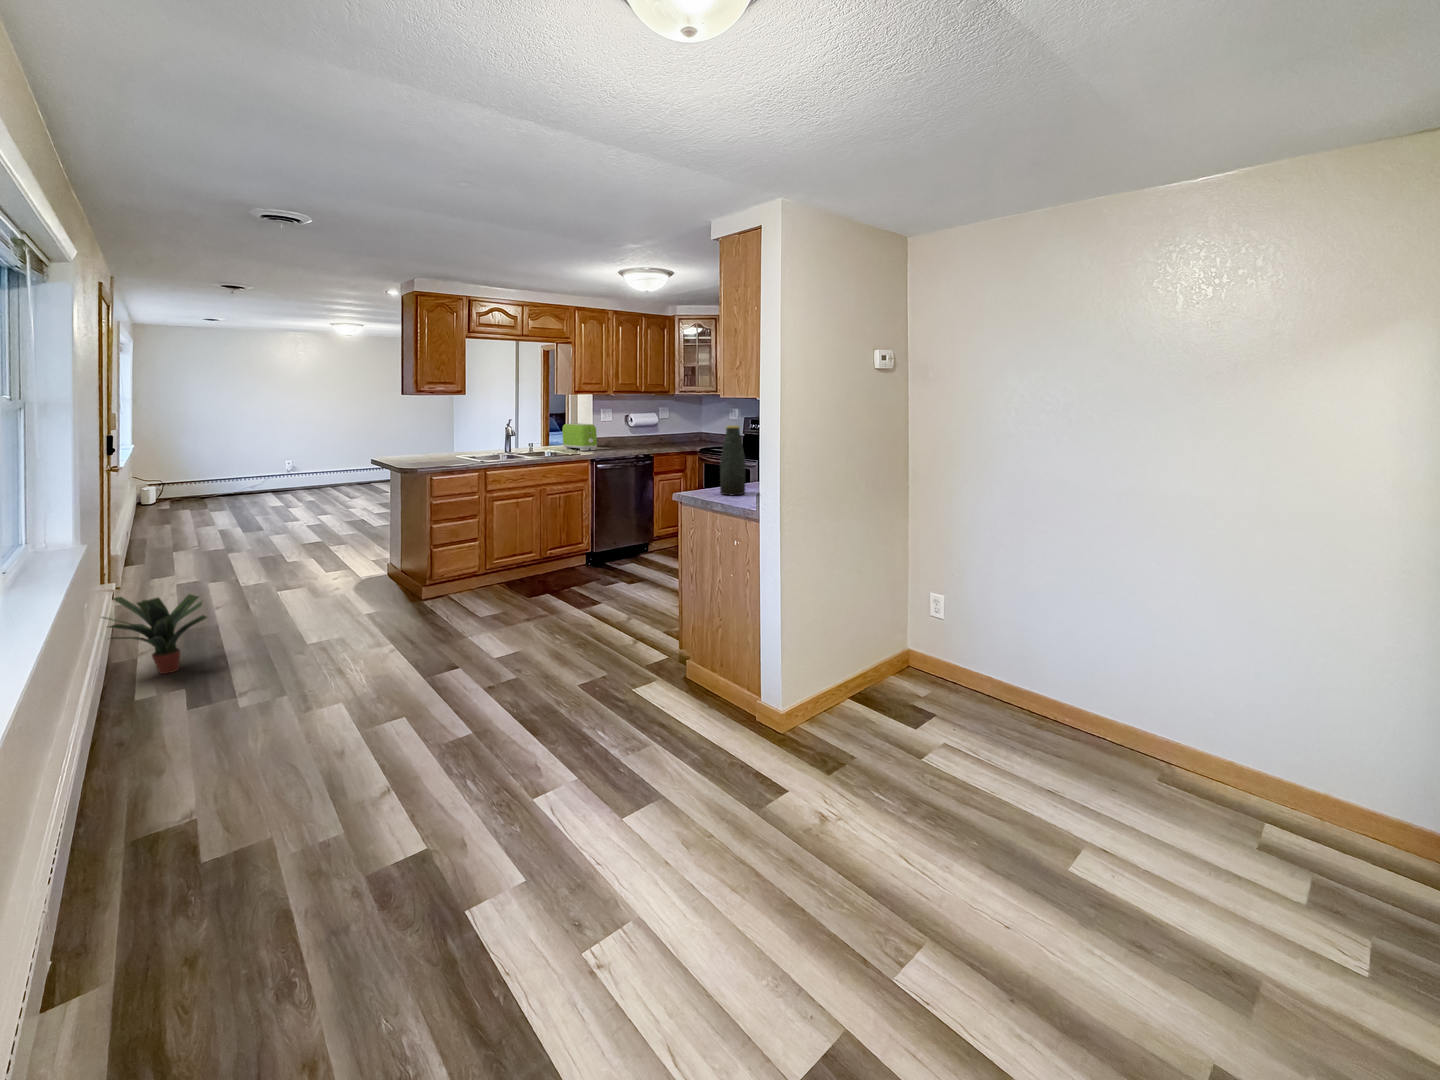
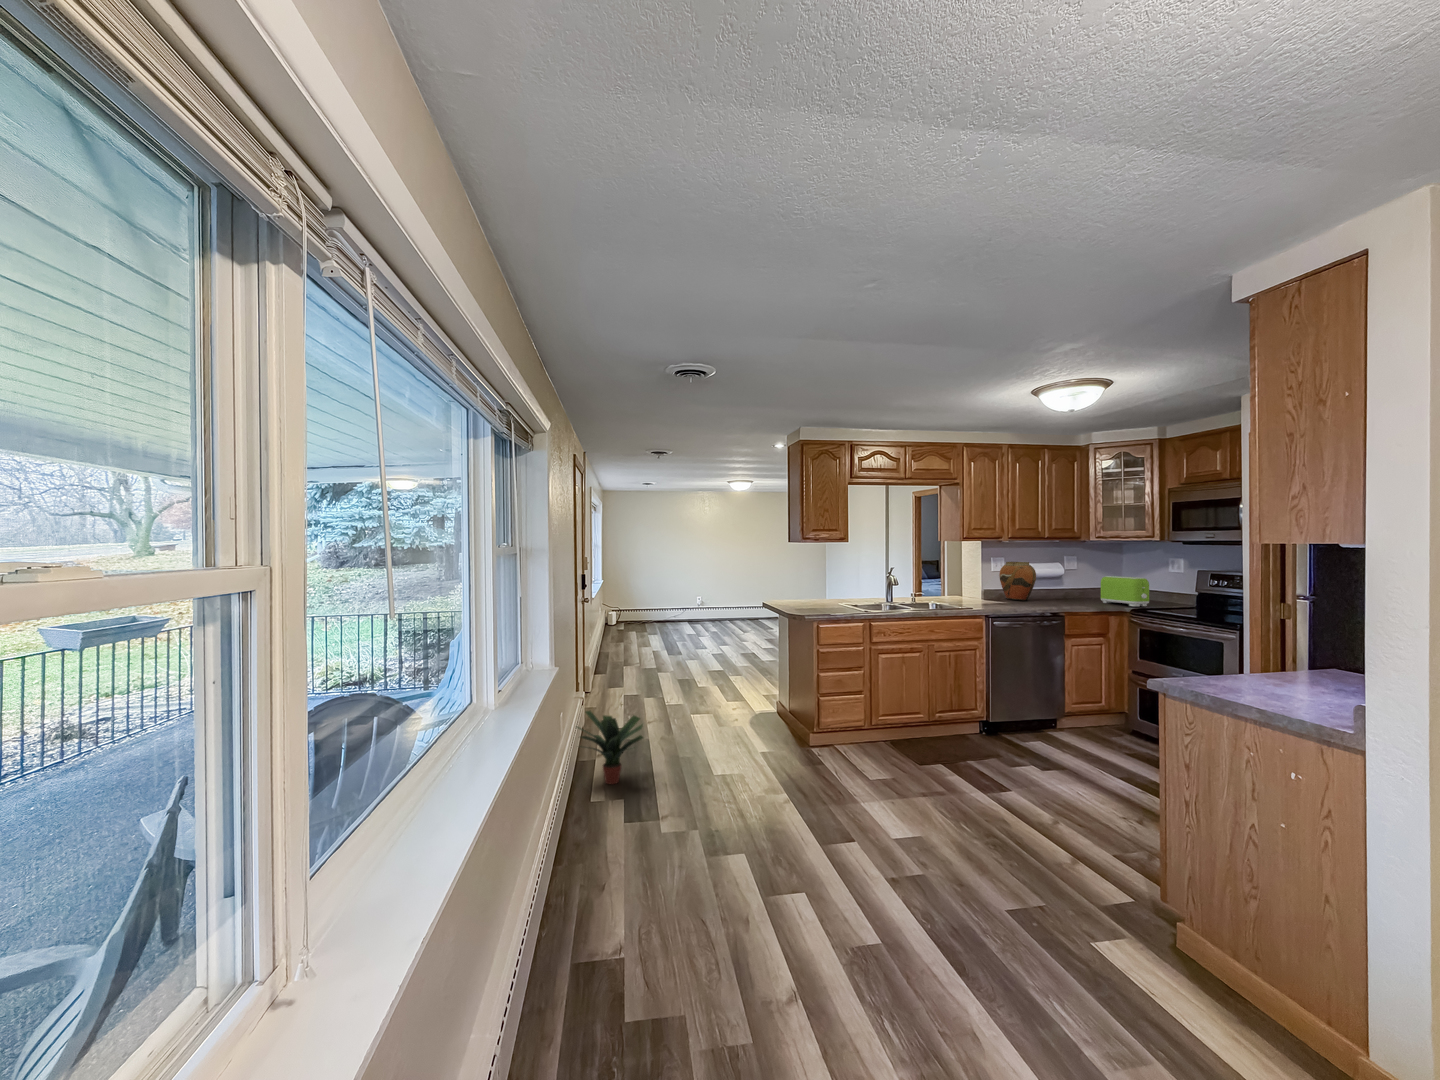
vase: none [605,410,635,446] -> present [999,562,1036,601]
toaster: present [562,423,597,450] -> present [1101,576,1149,606]
bottle: present [720,426,745,495] -> none [1225,594,1271,691]

